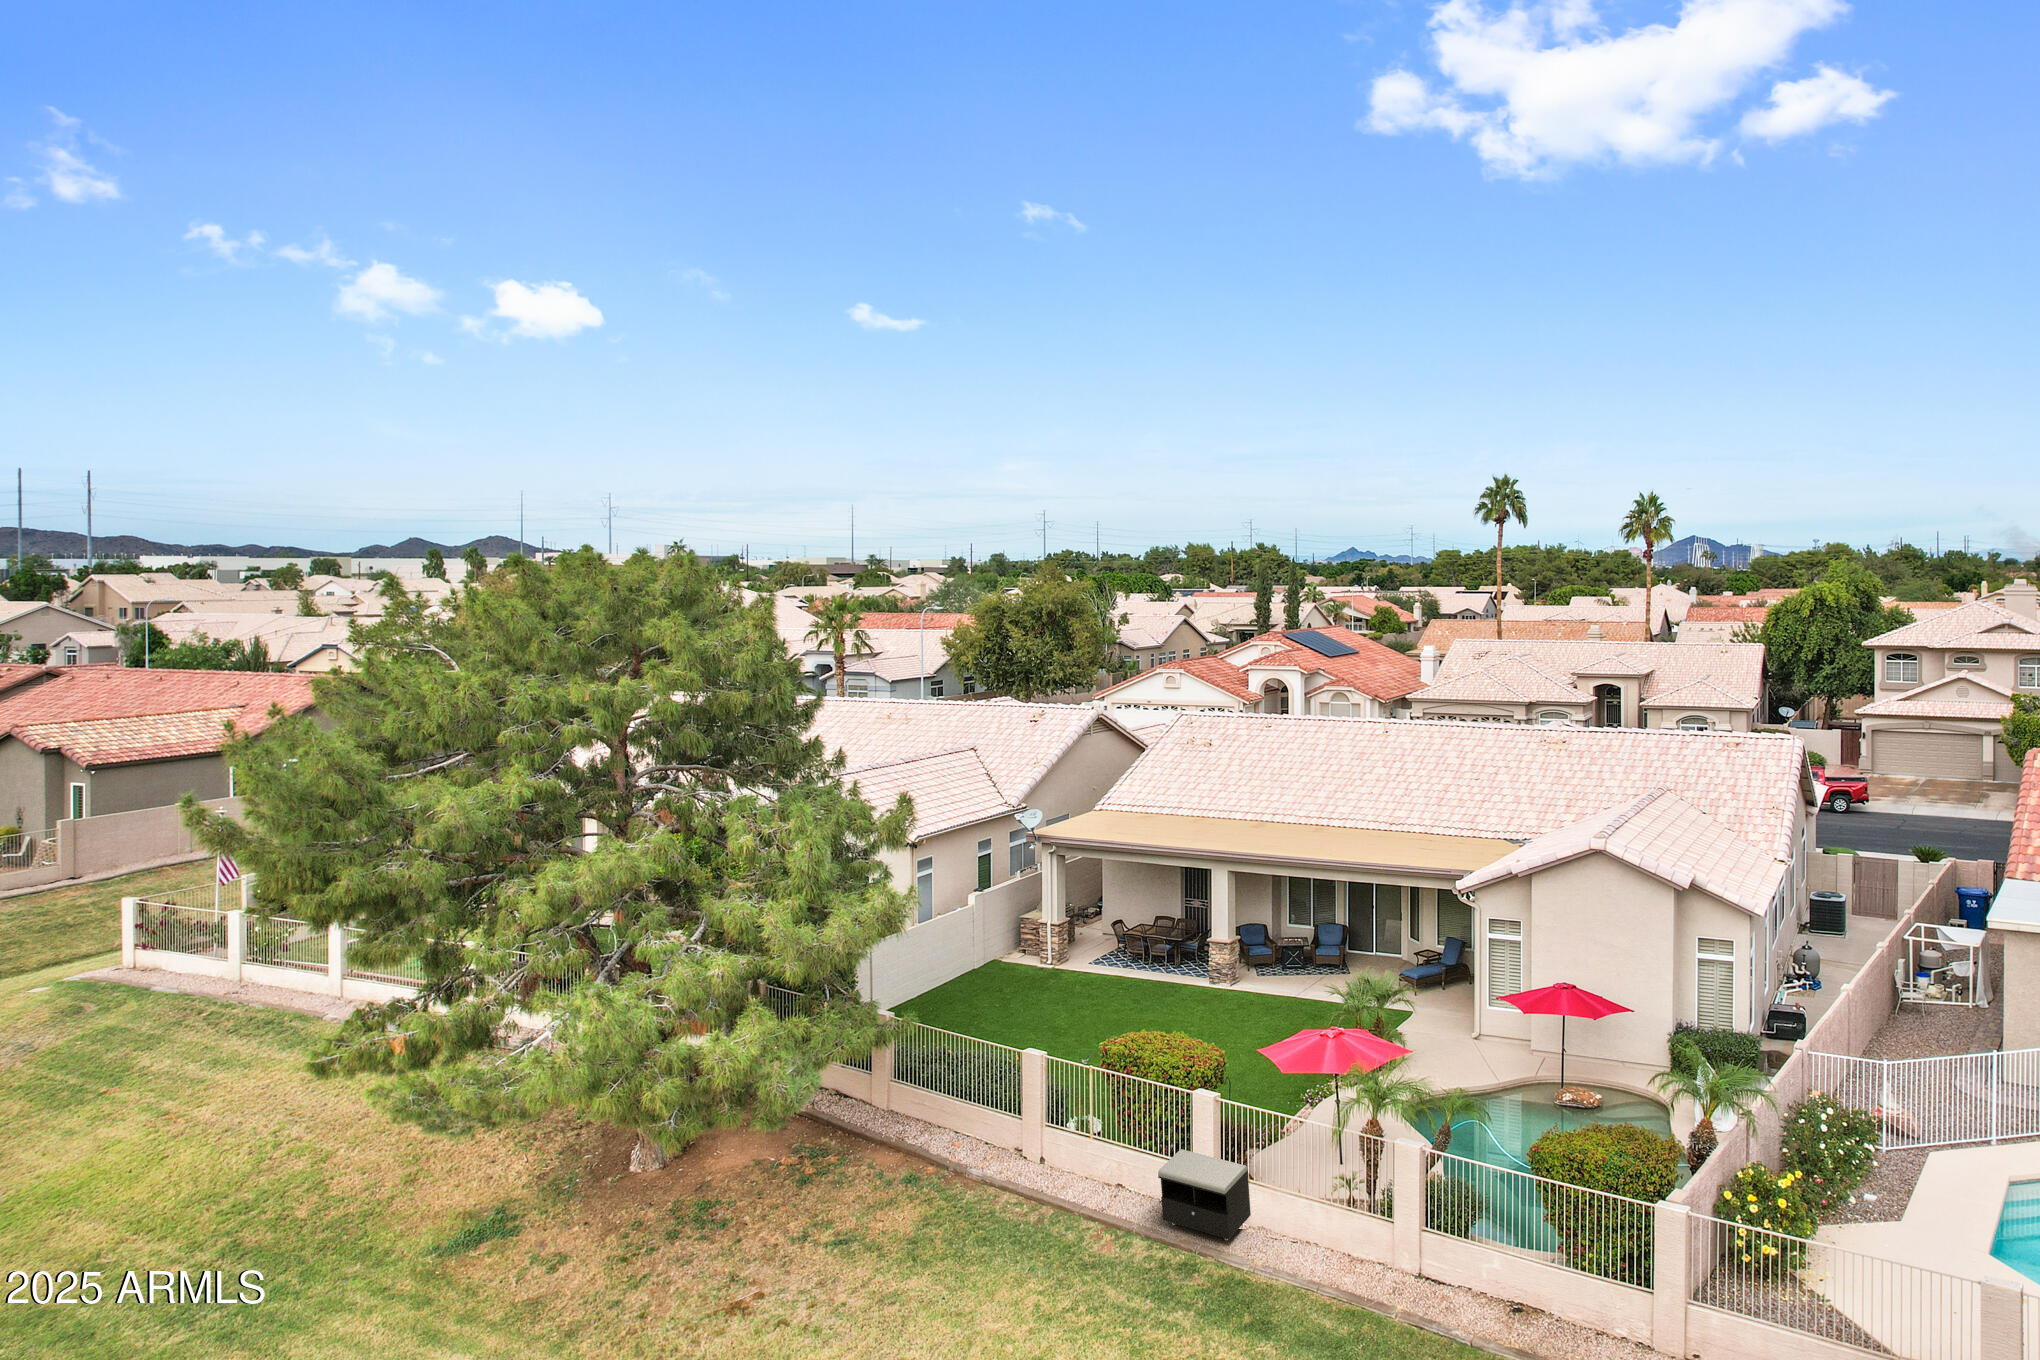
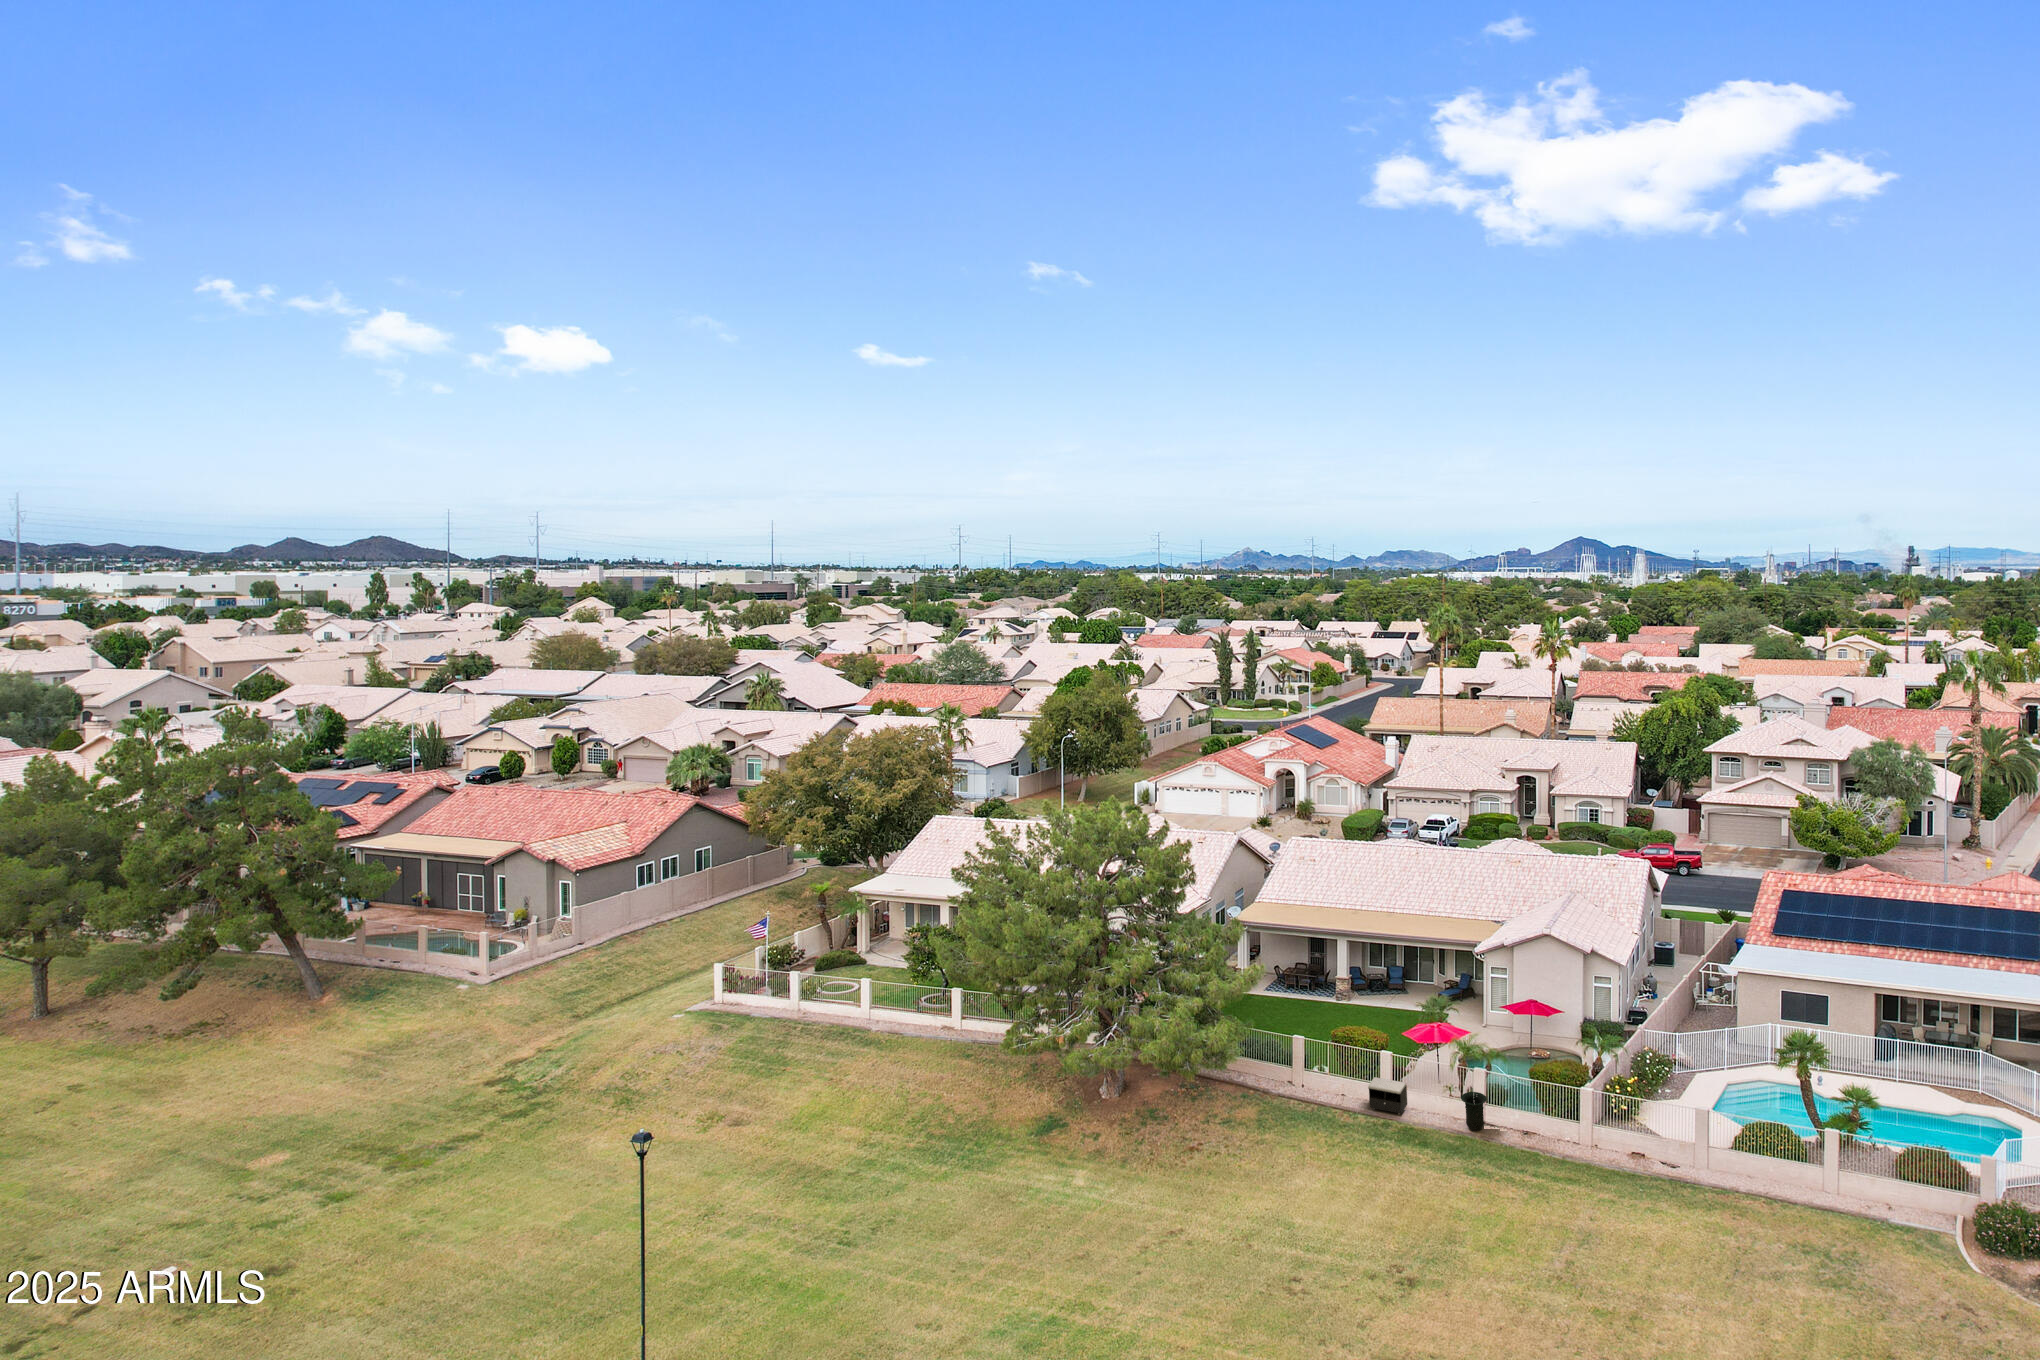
trash can: none [1360,1197,1422,1296] -> present [1461,1092,1487,1131]

